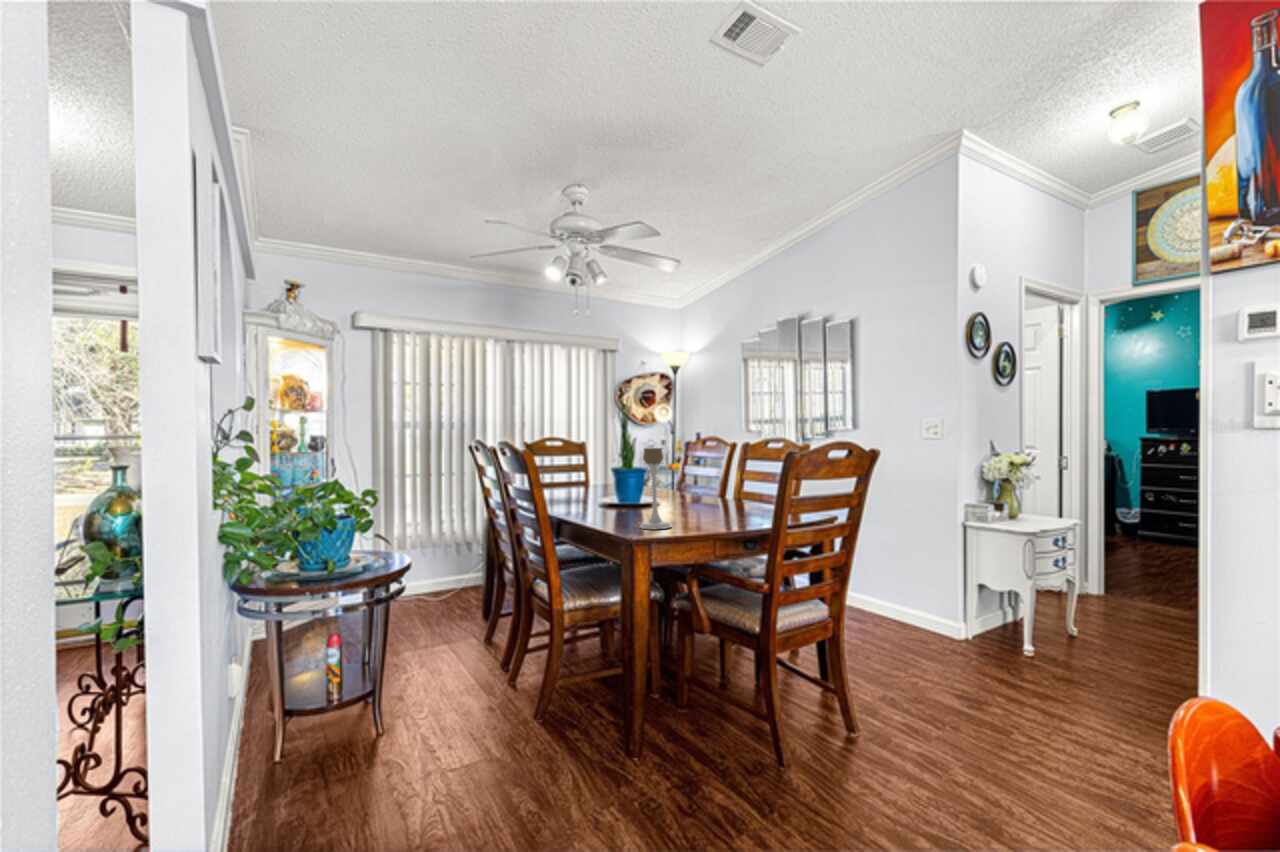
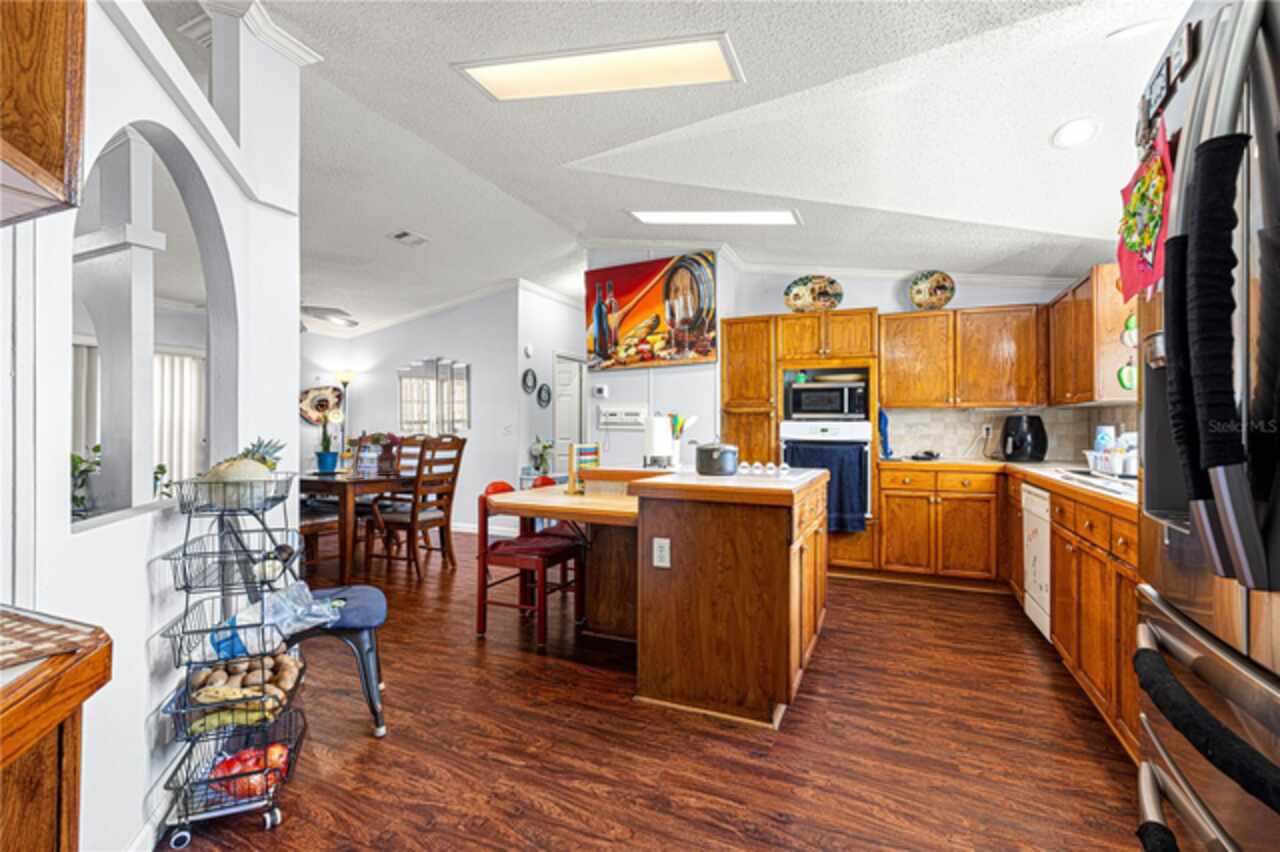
flower arrangement: none [686,434,743,519] -> present [371,433,401,475]

